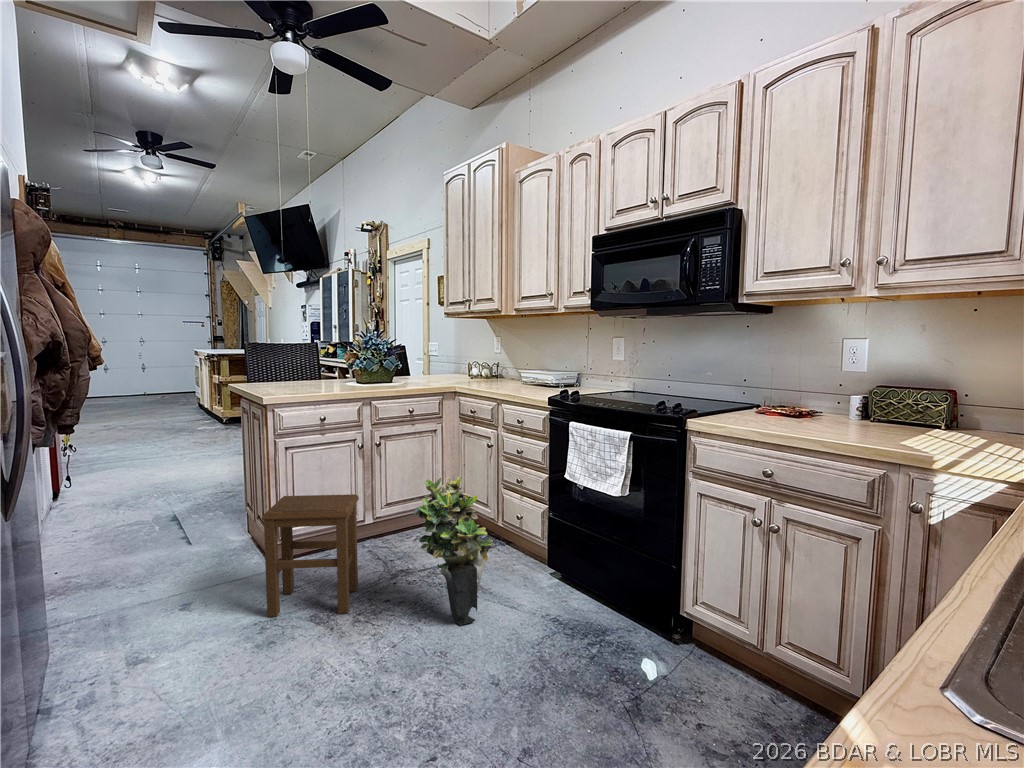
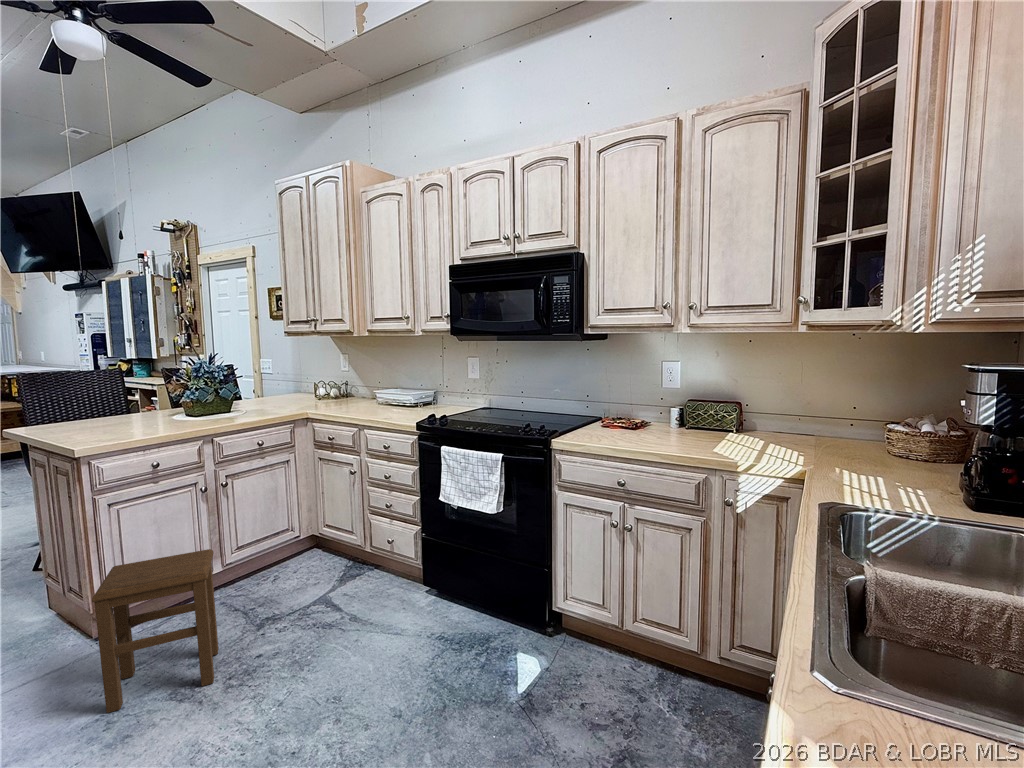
potted plant: present [413,476,493,626] -> none [287,512,375,666]

